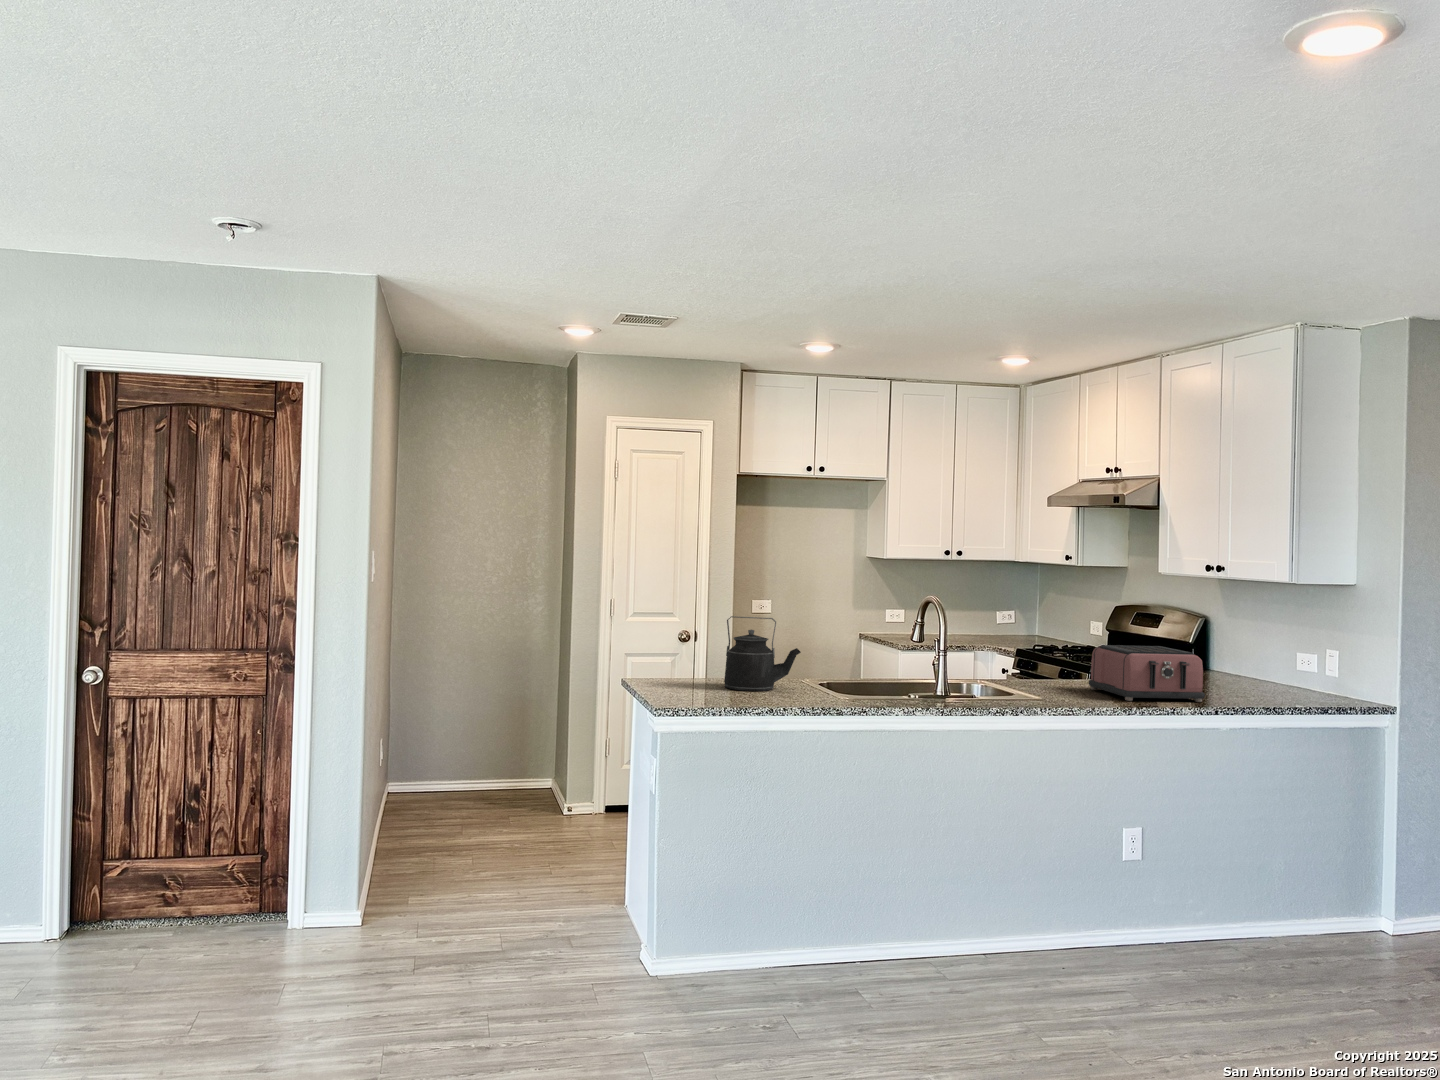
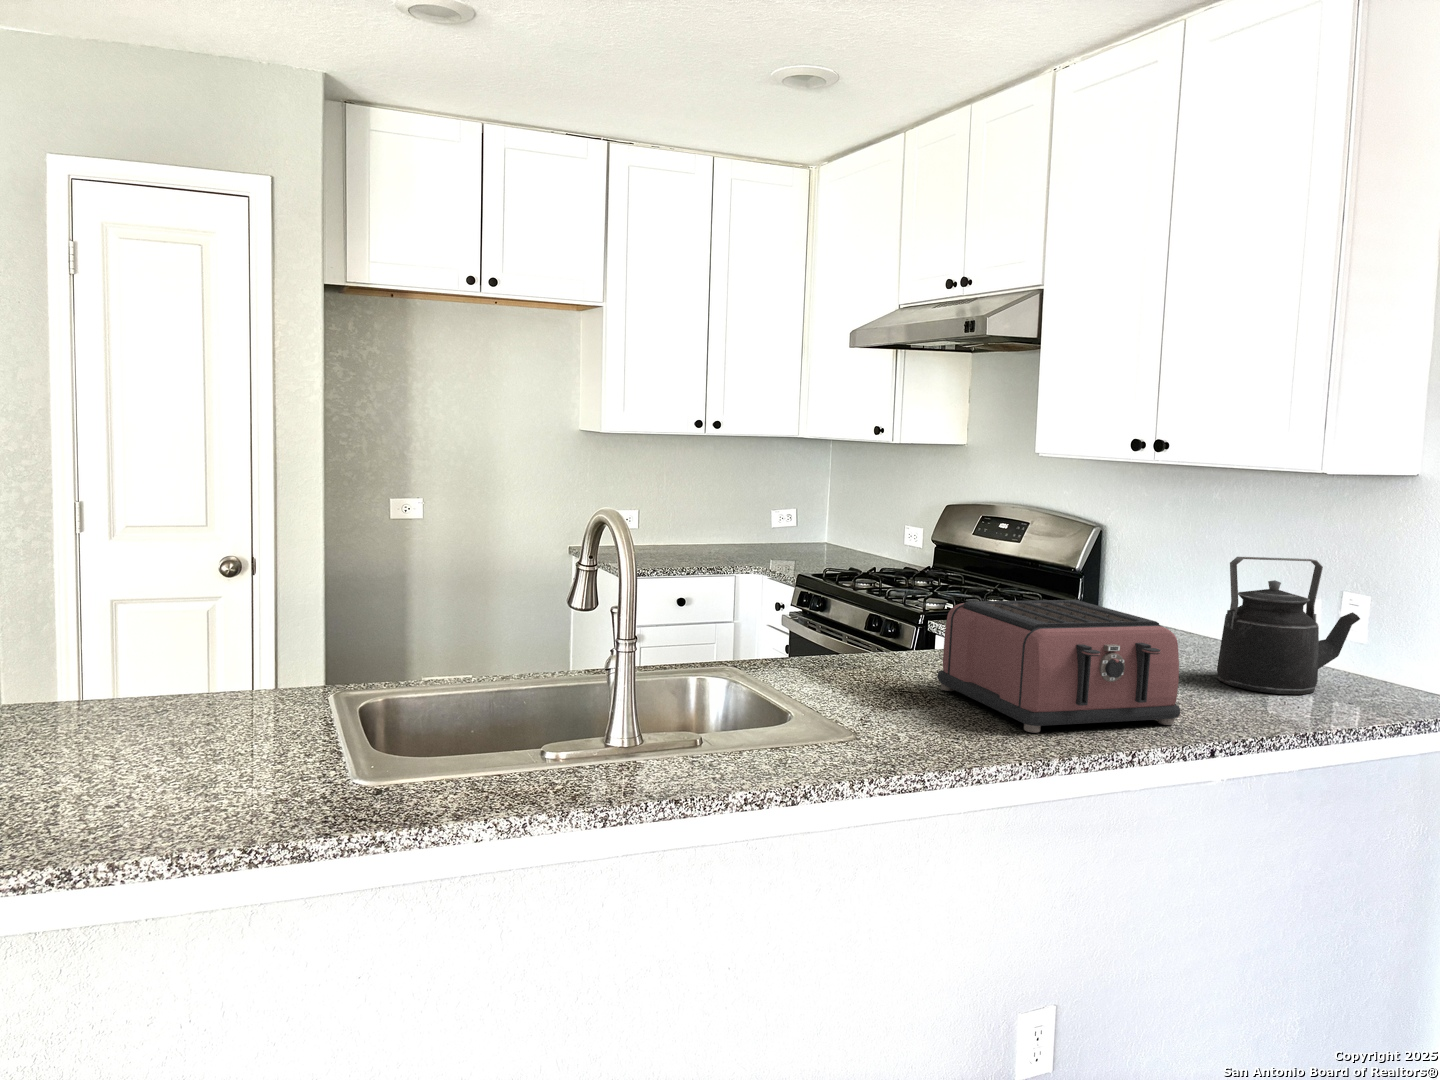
kettle: present [724,616,801,691] -> present [1217,557,1360,694]

